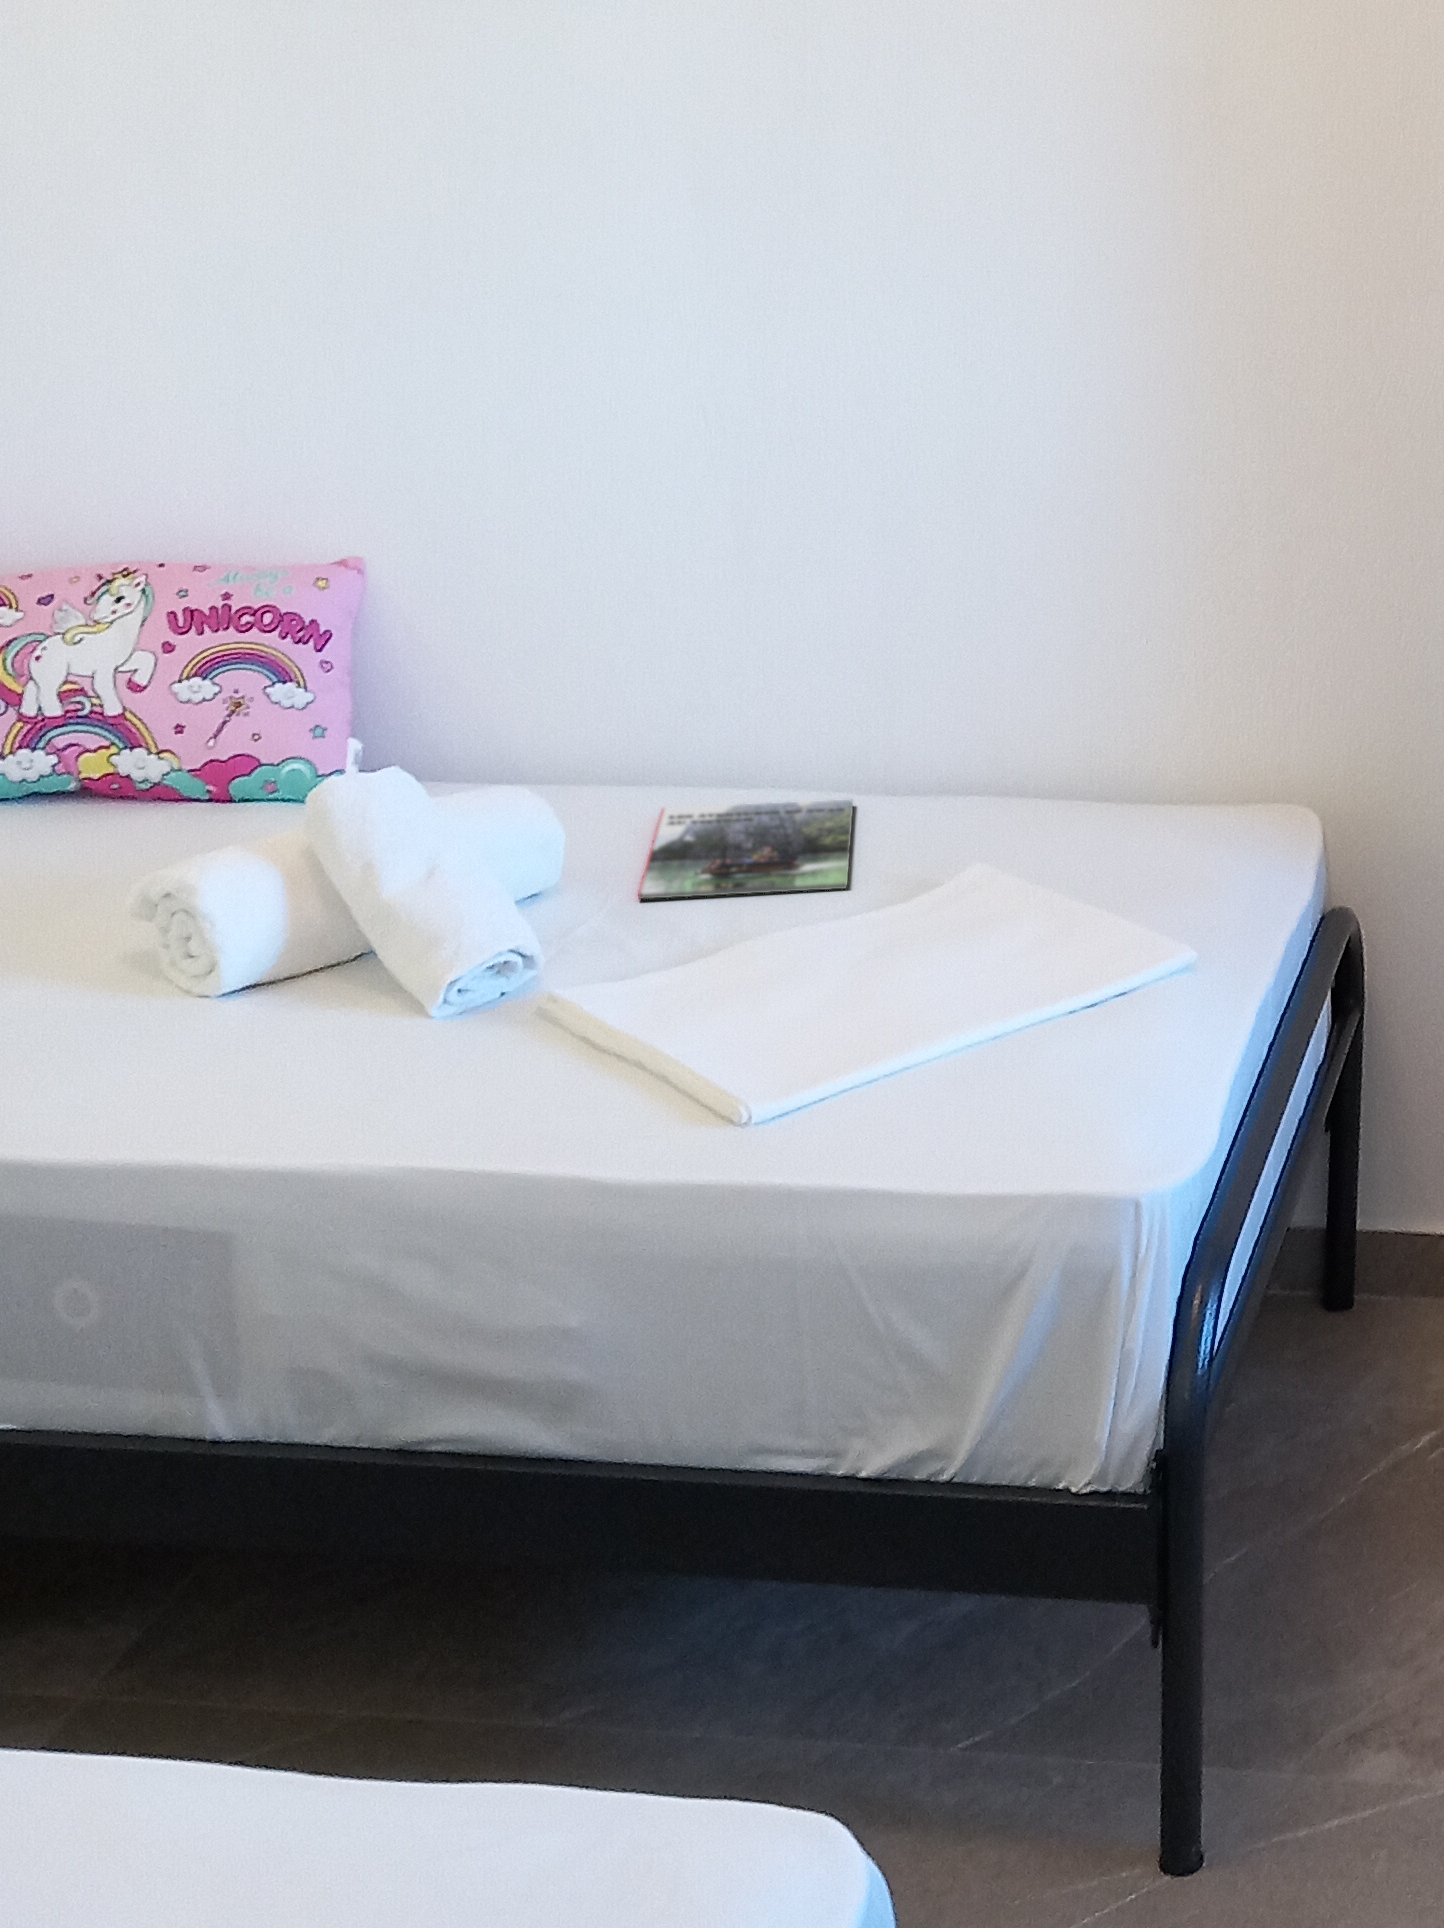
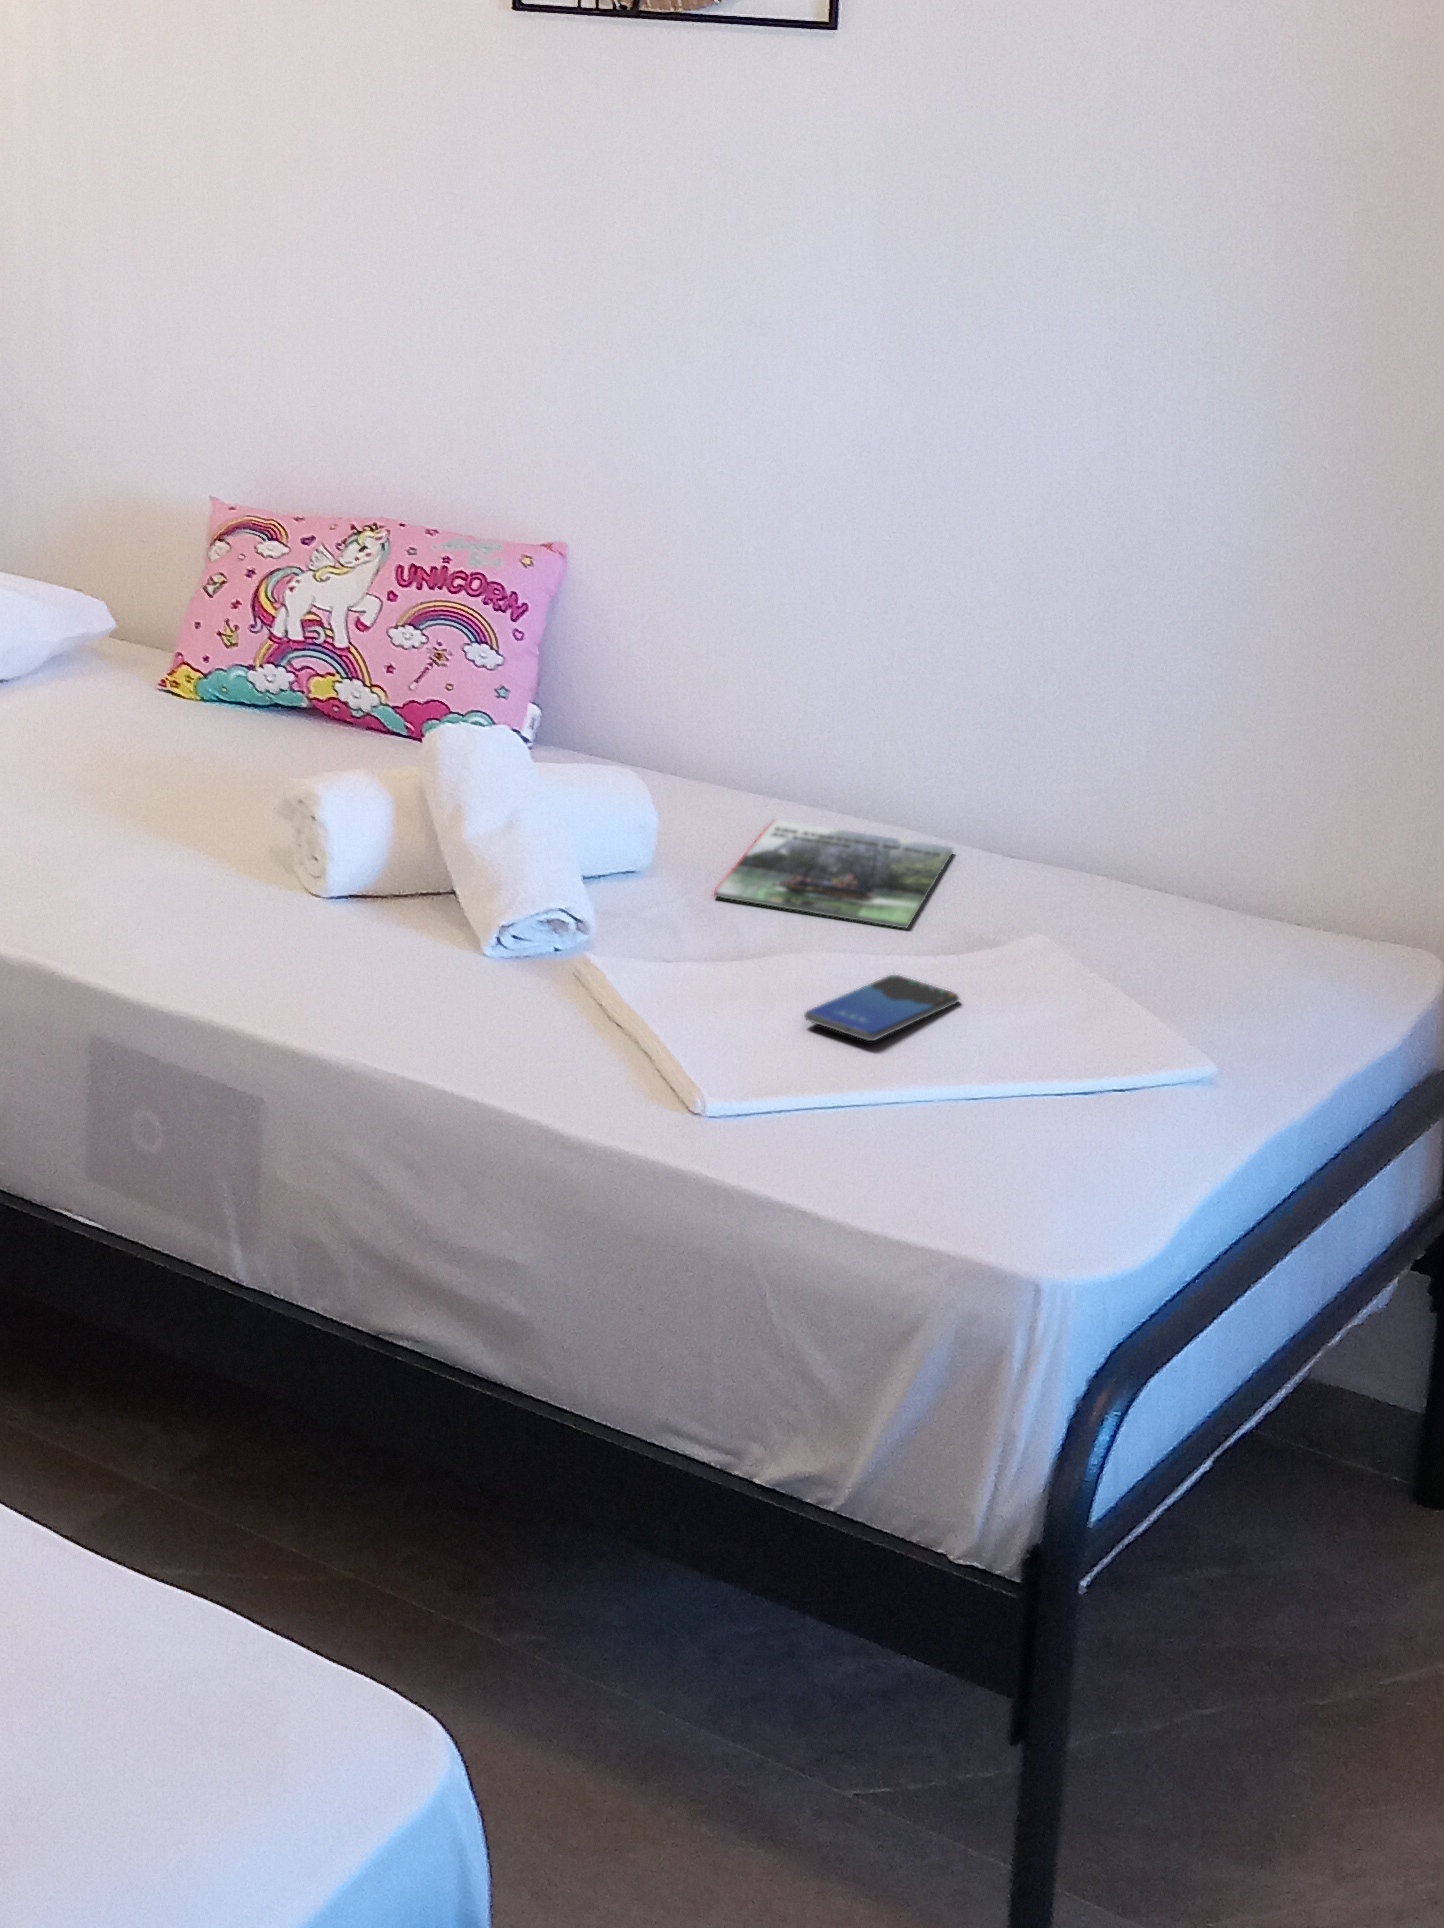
smartphone: none [799,935,938,1006] -> present [804,975,959,1041]

